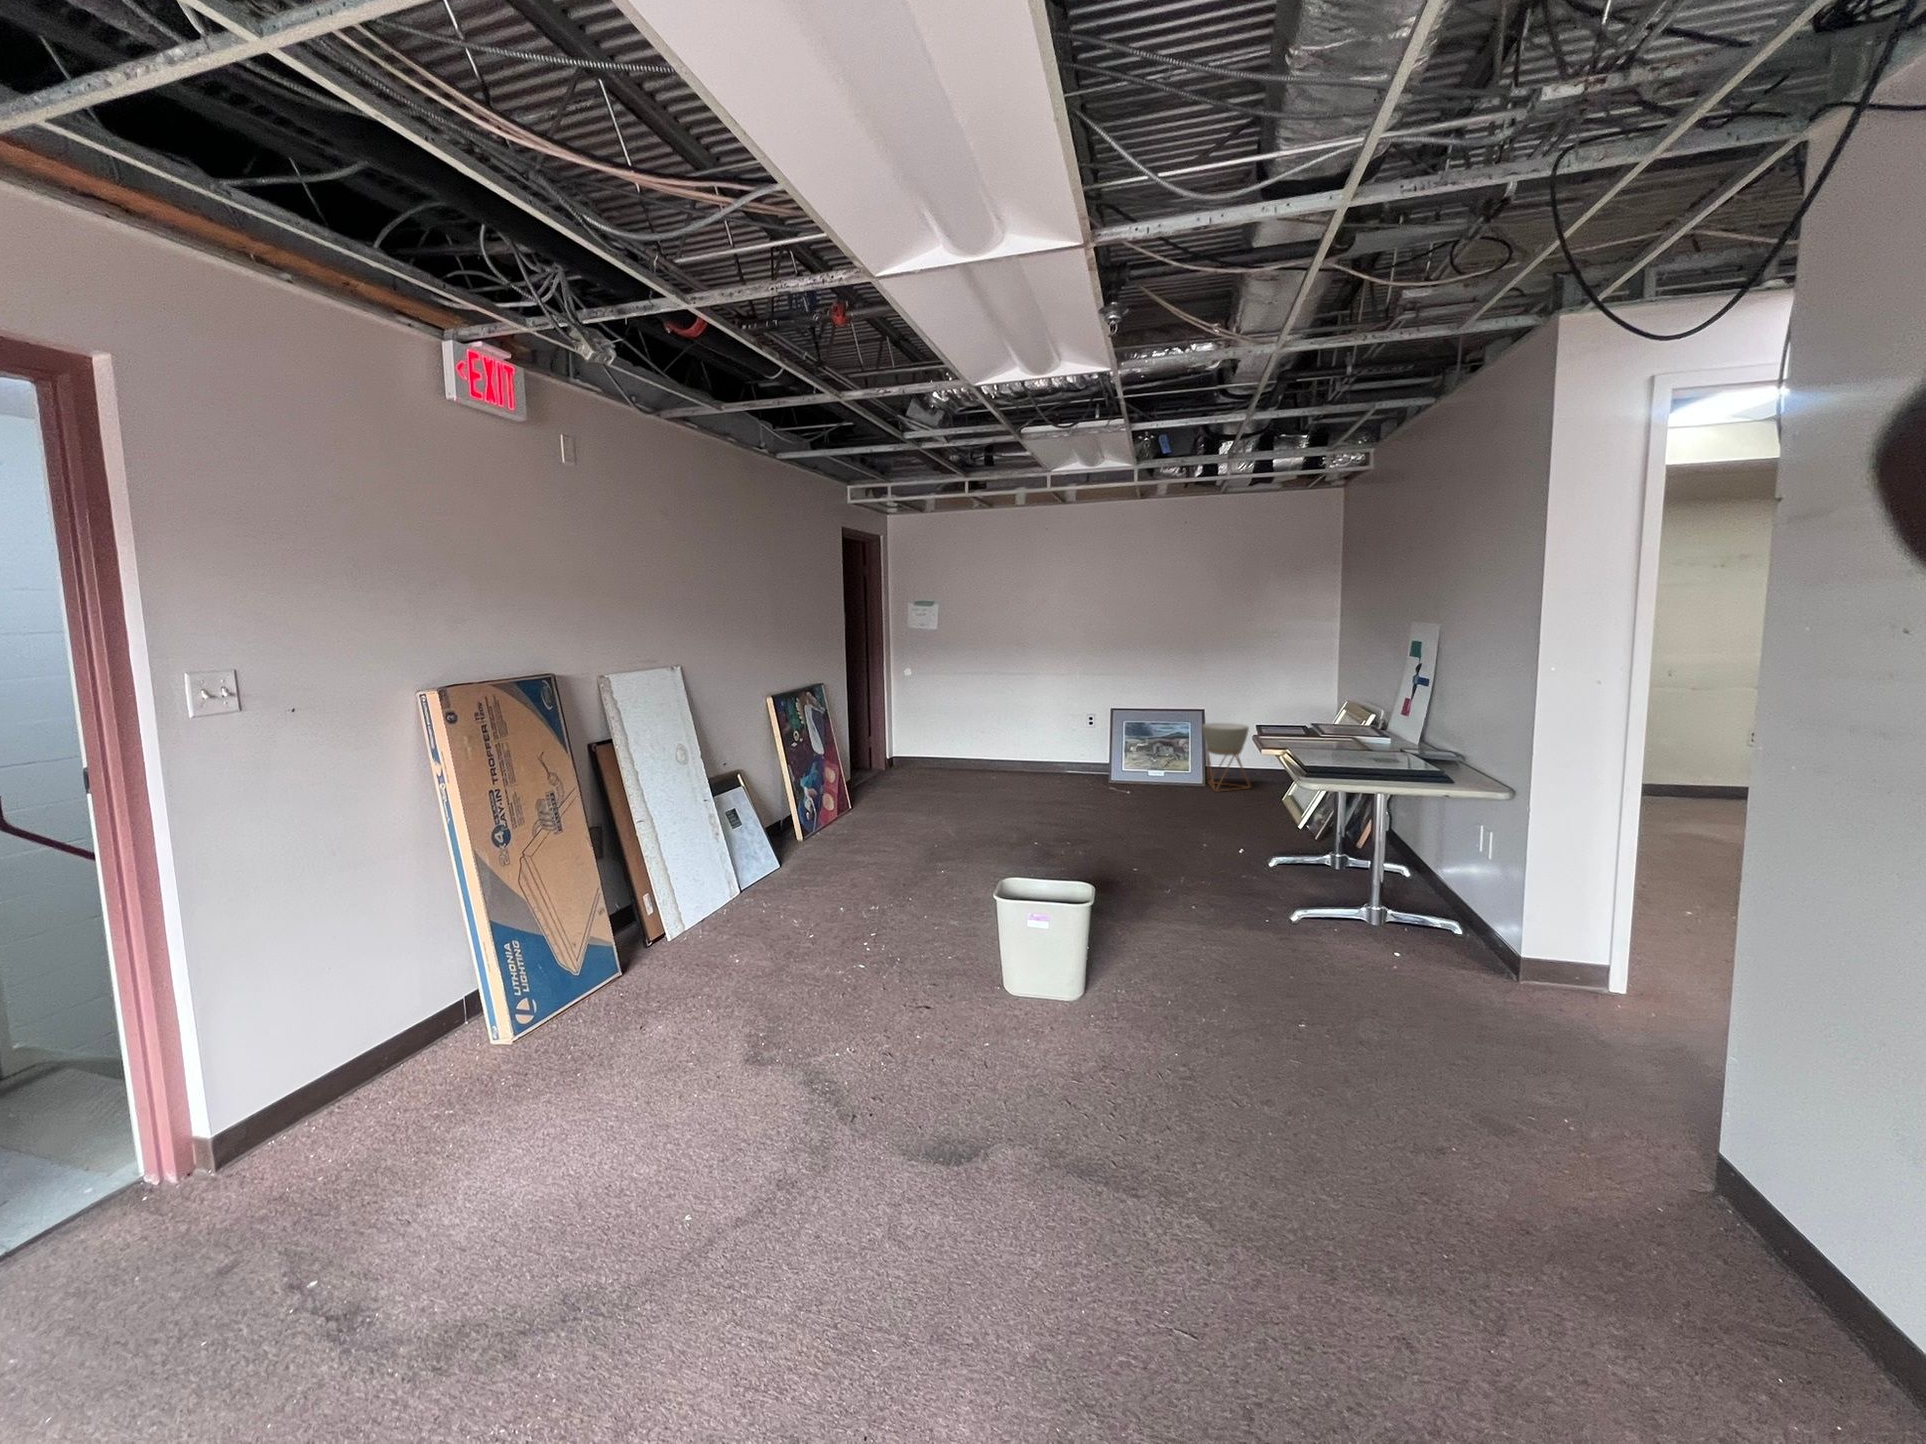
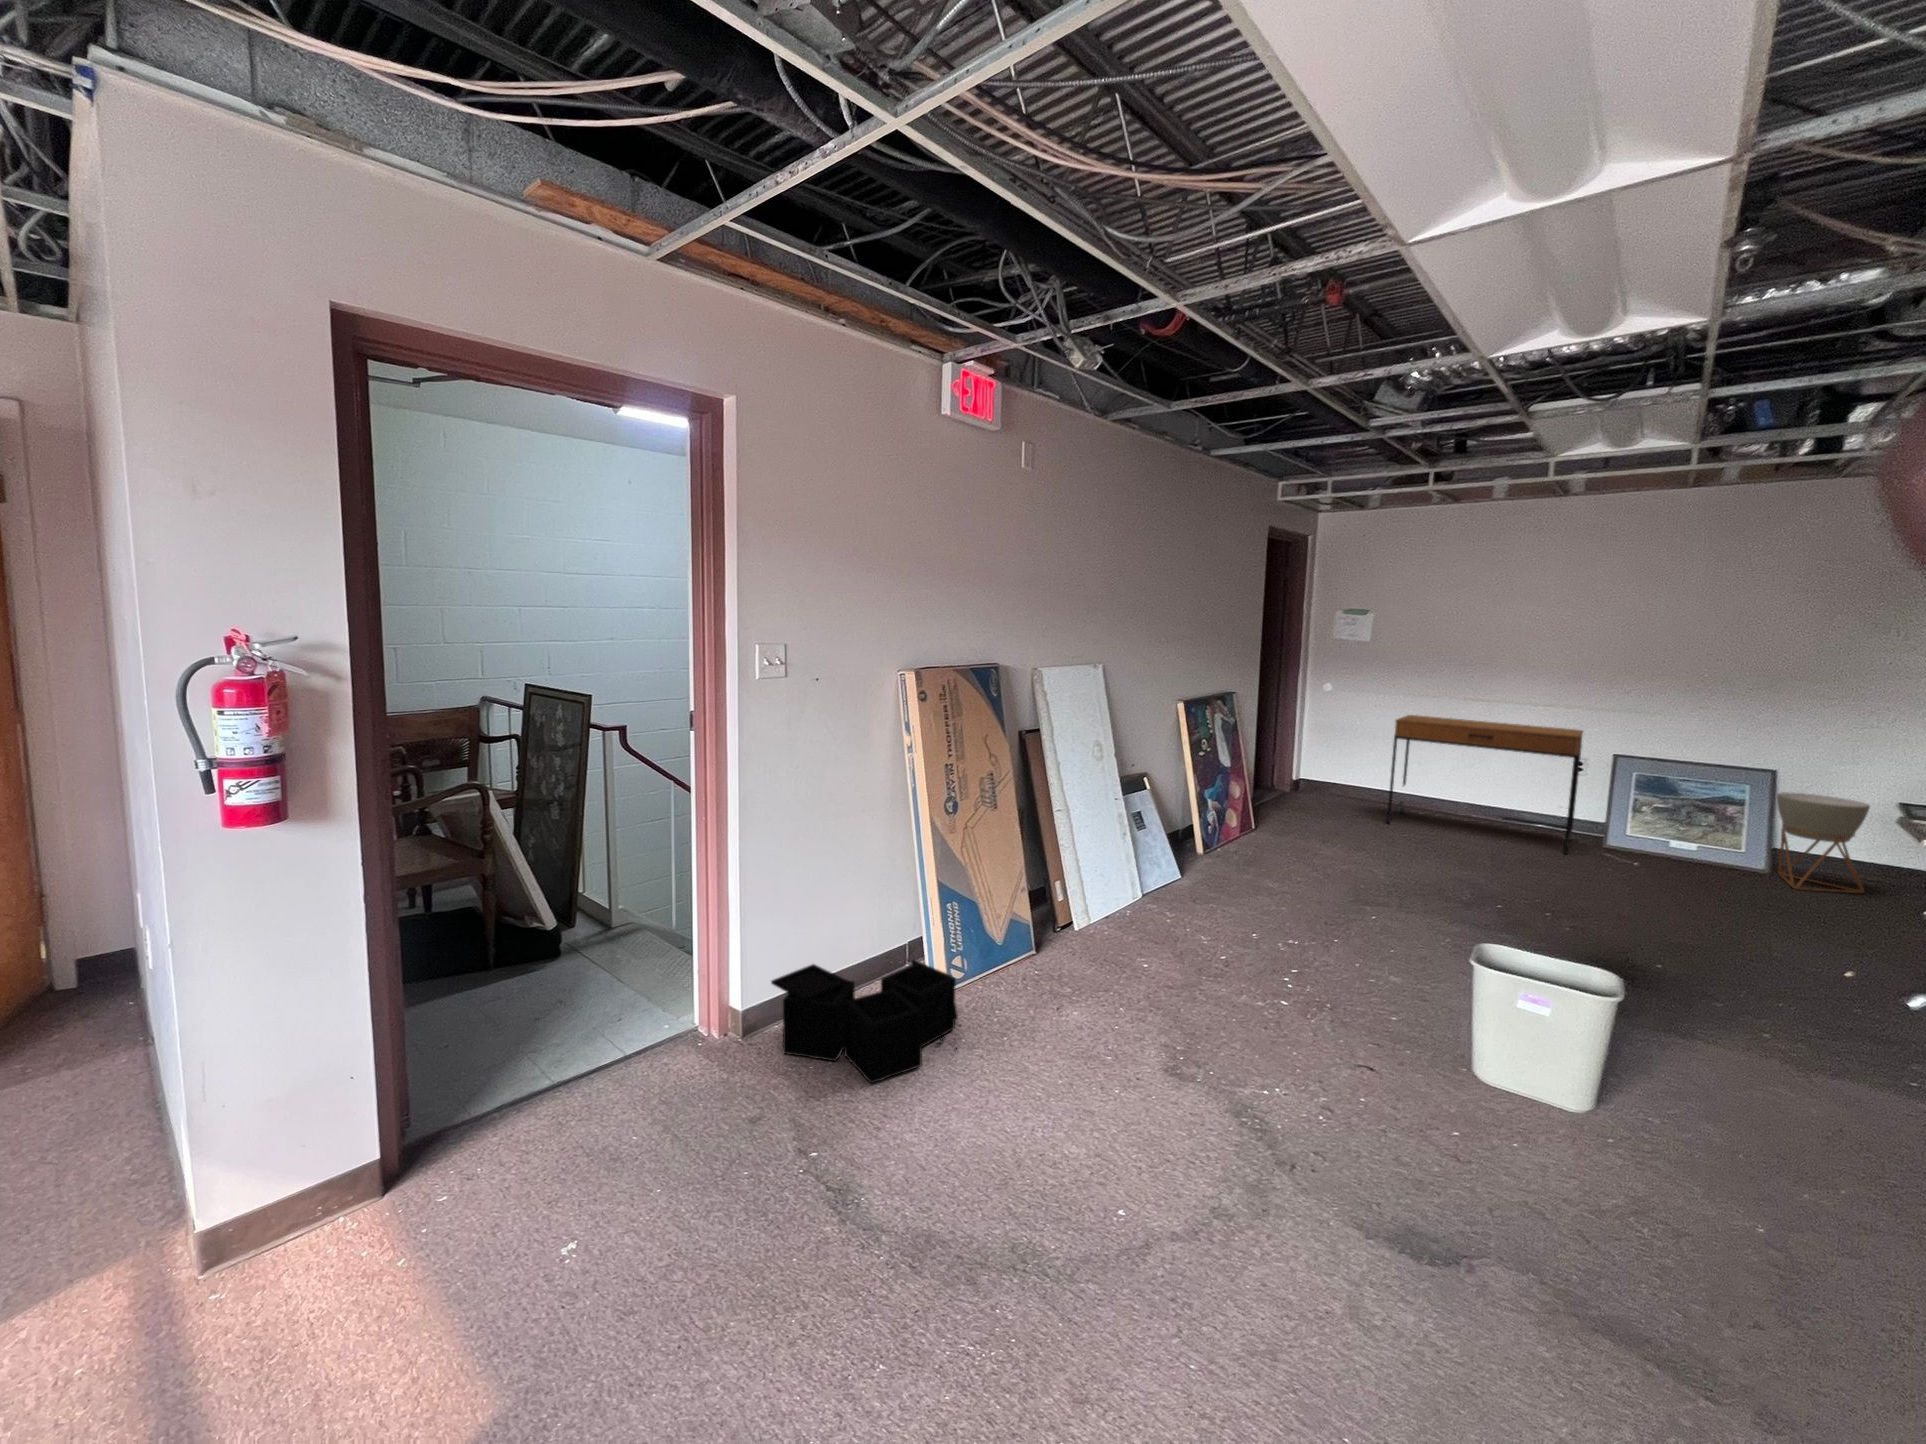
desk: none [963,689,1091,789] -> present [1387,715,1583,854]
storage bin: none [242,1019,521,1183] -> present [771,960,958,1083]

